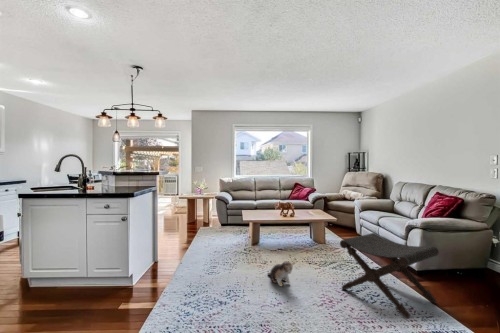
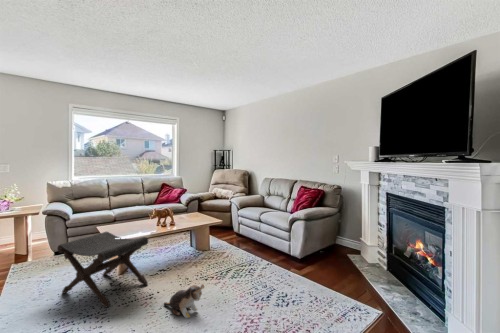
footstool: present [340,233,439,318] -> present [58,232,148,307]

